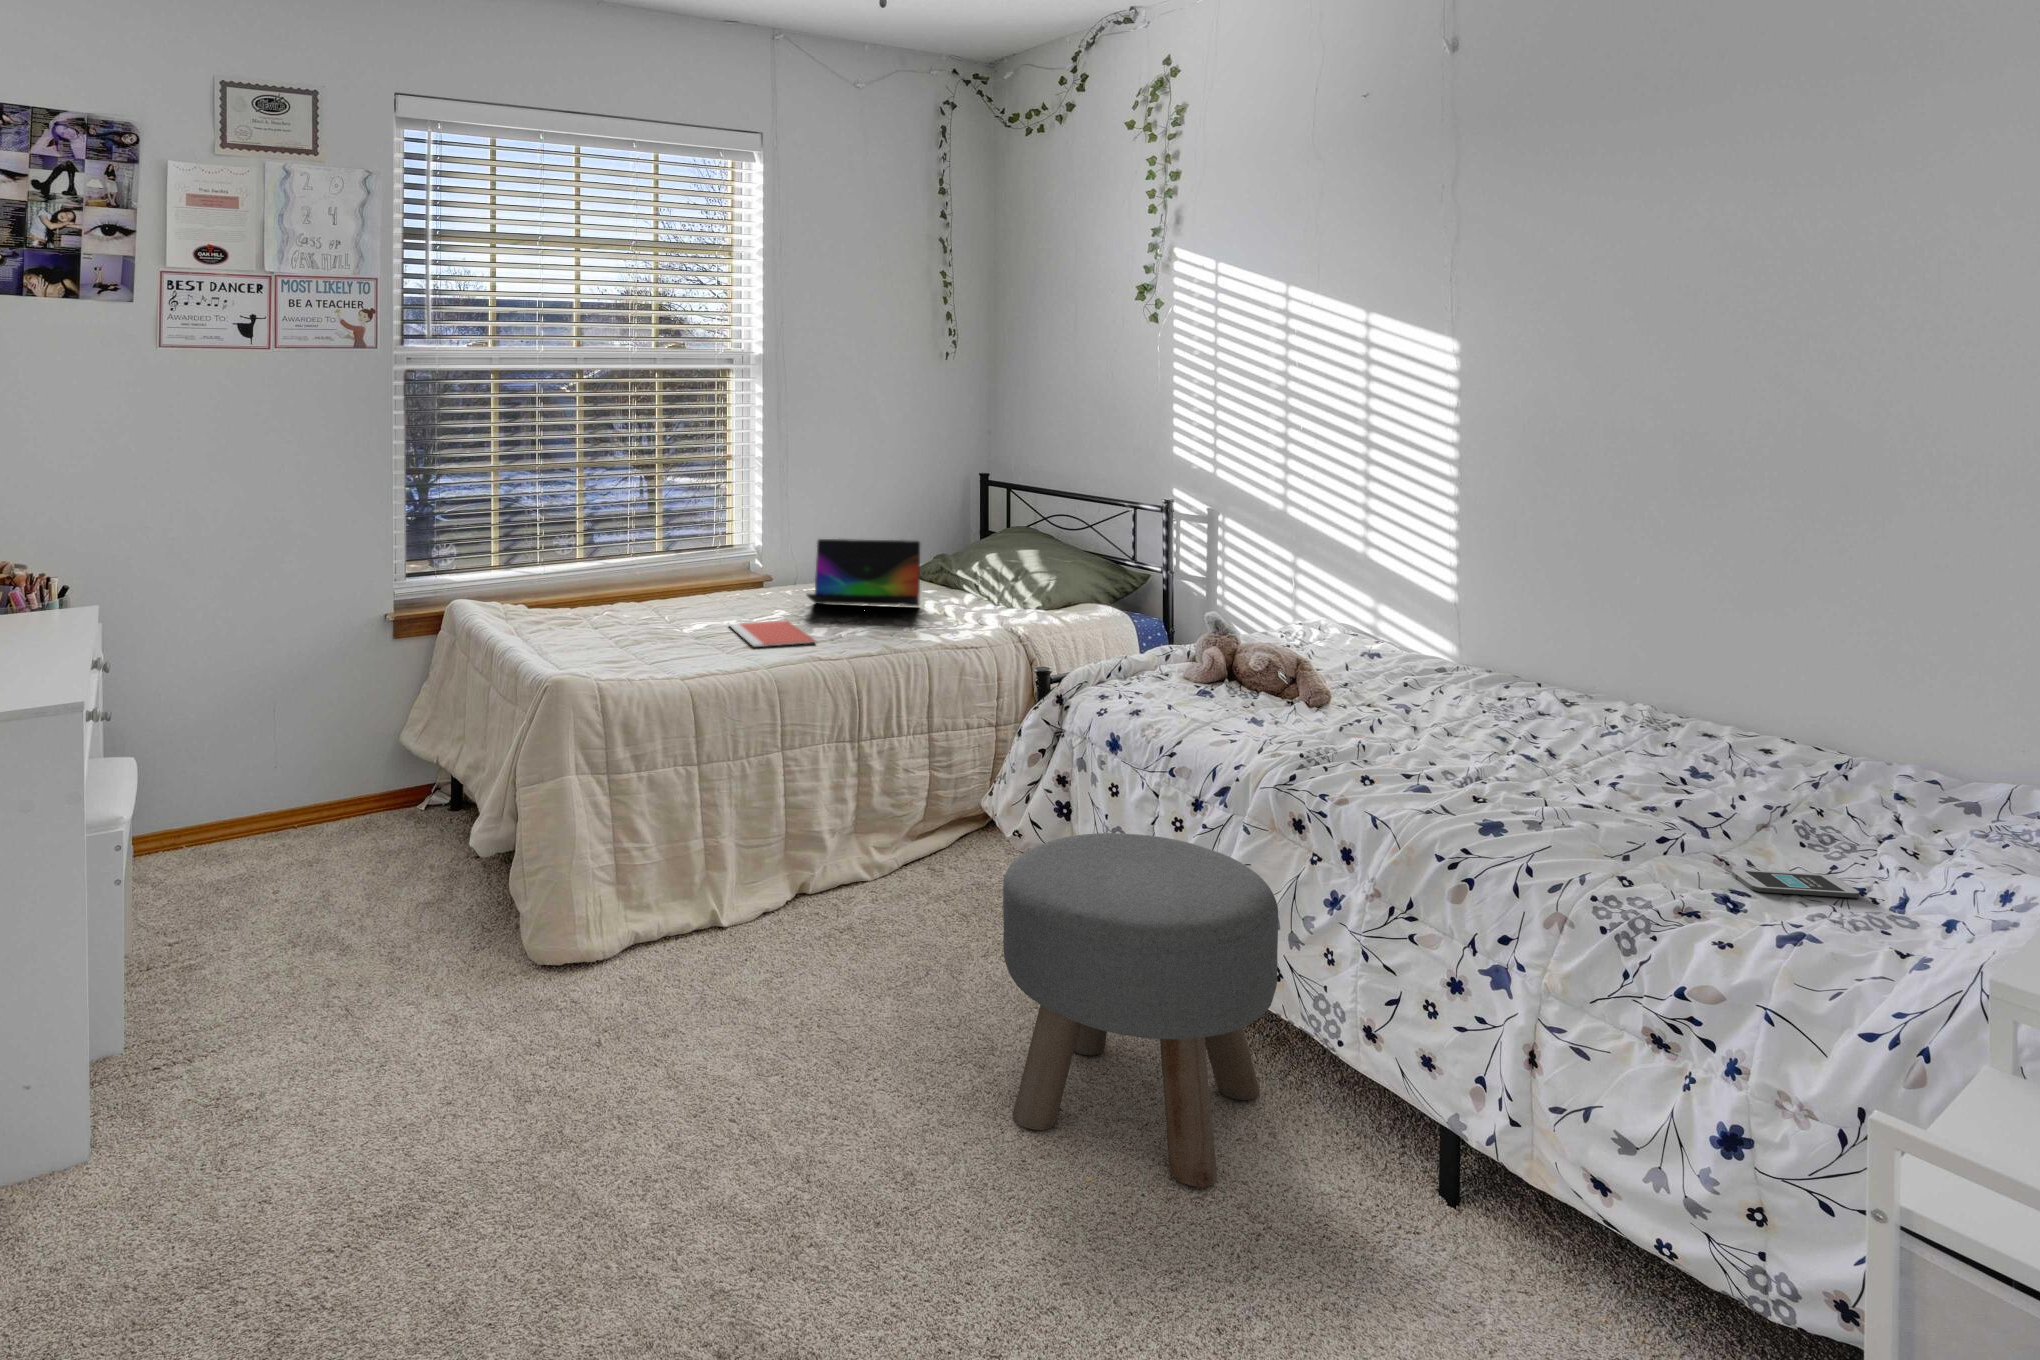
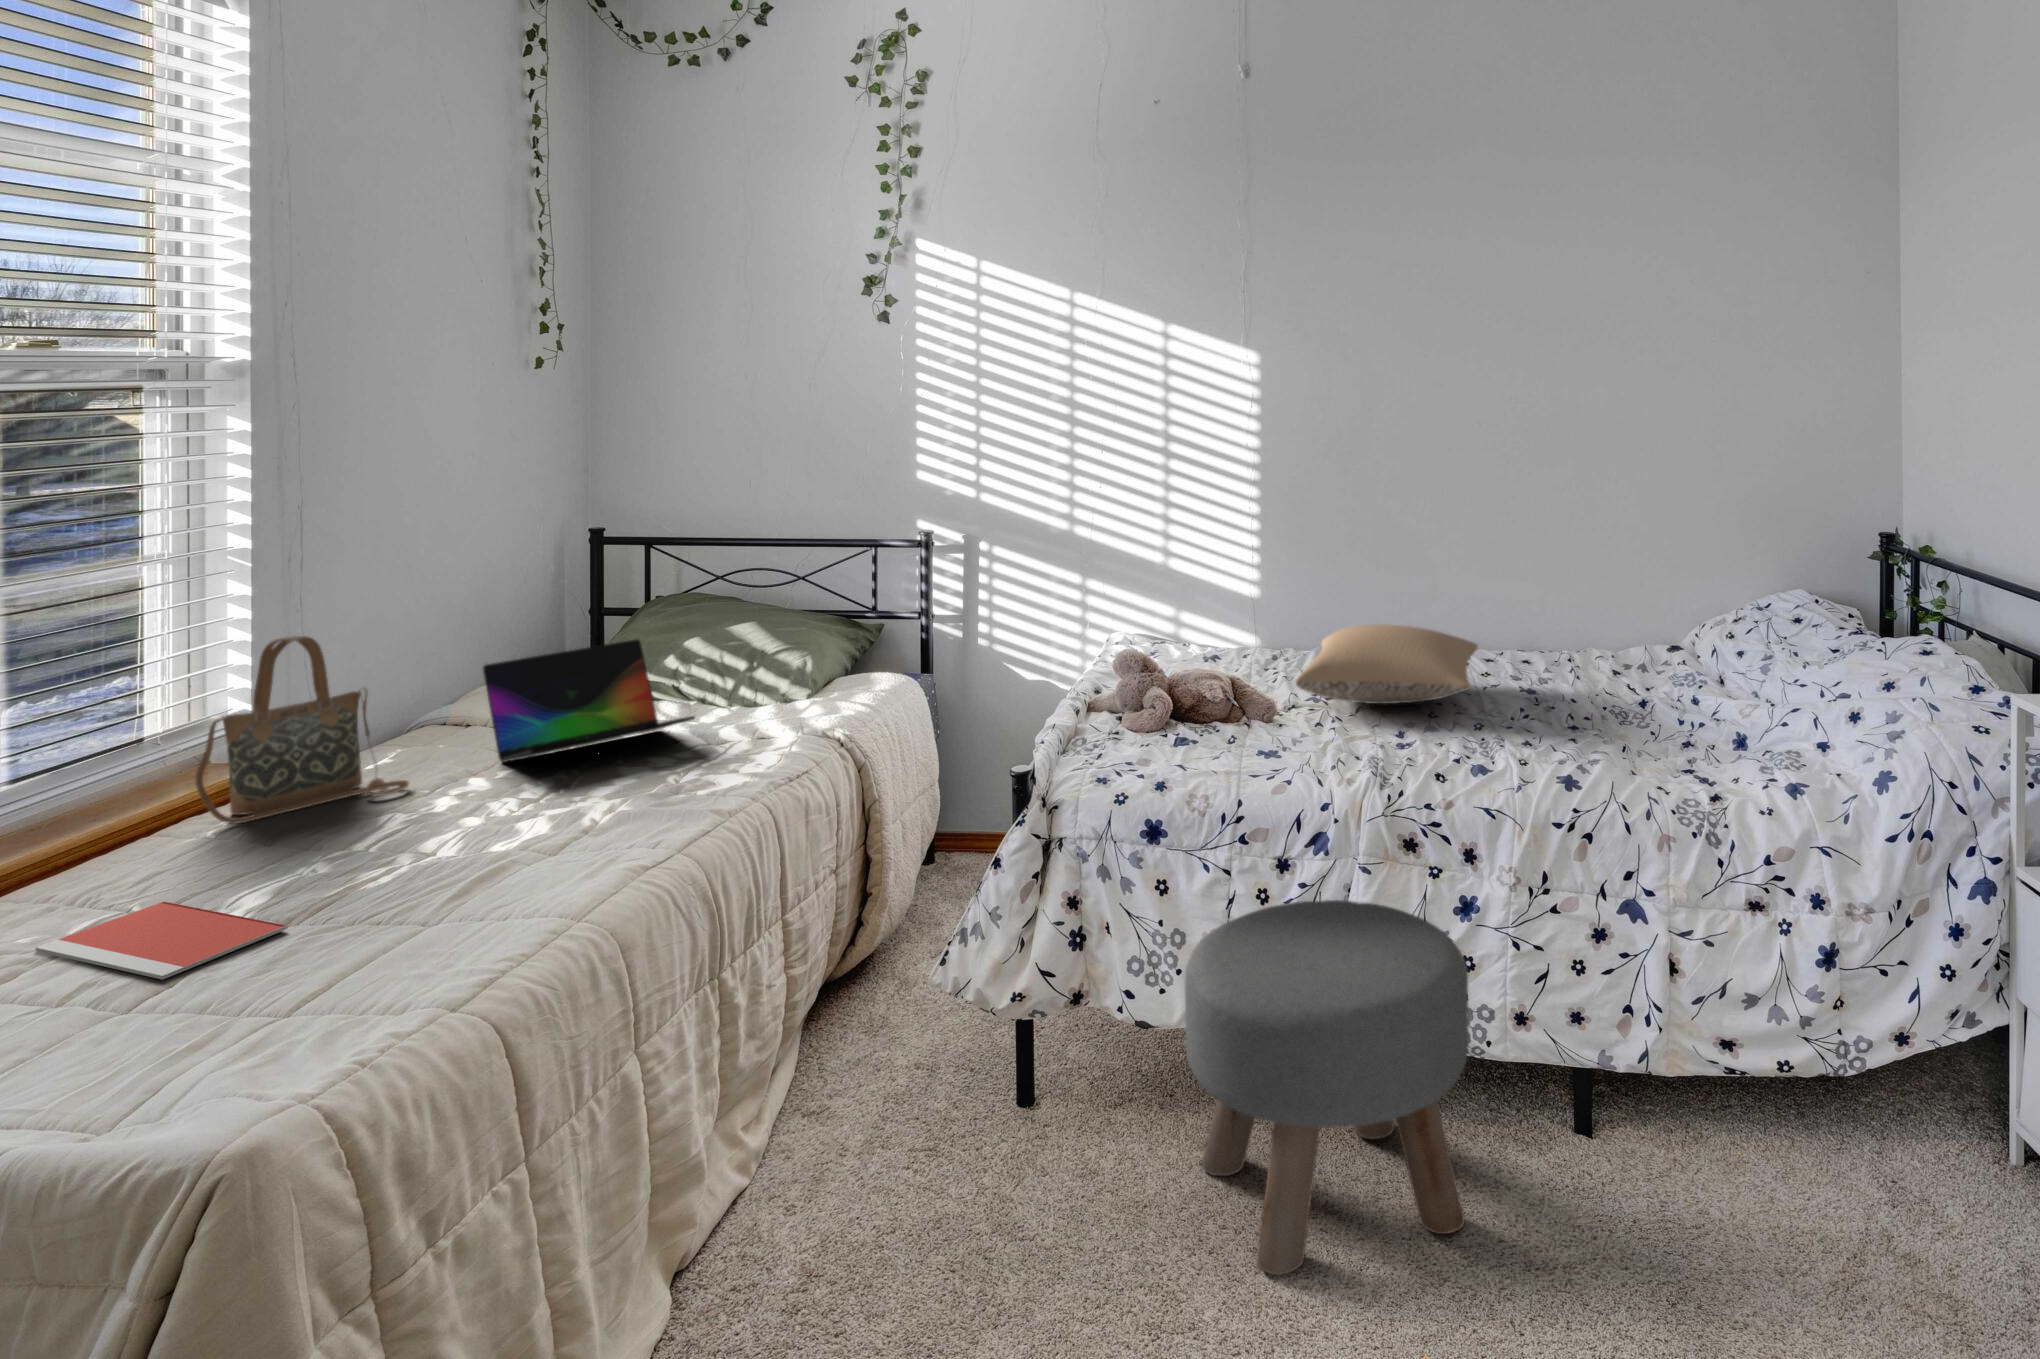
handbag: none [653,500,755,604] -> present [196,636,409,824]
notebook: present [730,621,816,647] -> present [36,902,287,979]
pillow: none [1350,631,1636,720] -> present [1296,624,1478,704]
smartphone: present [1731,869,1859,898] -> none [1712,758,1776,784]

